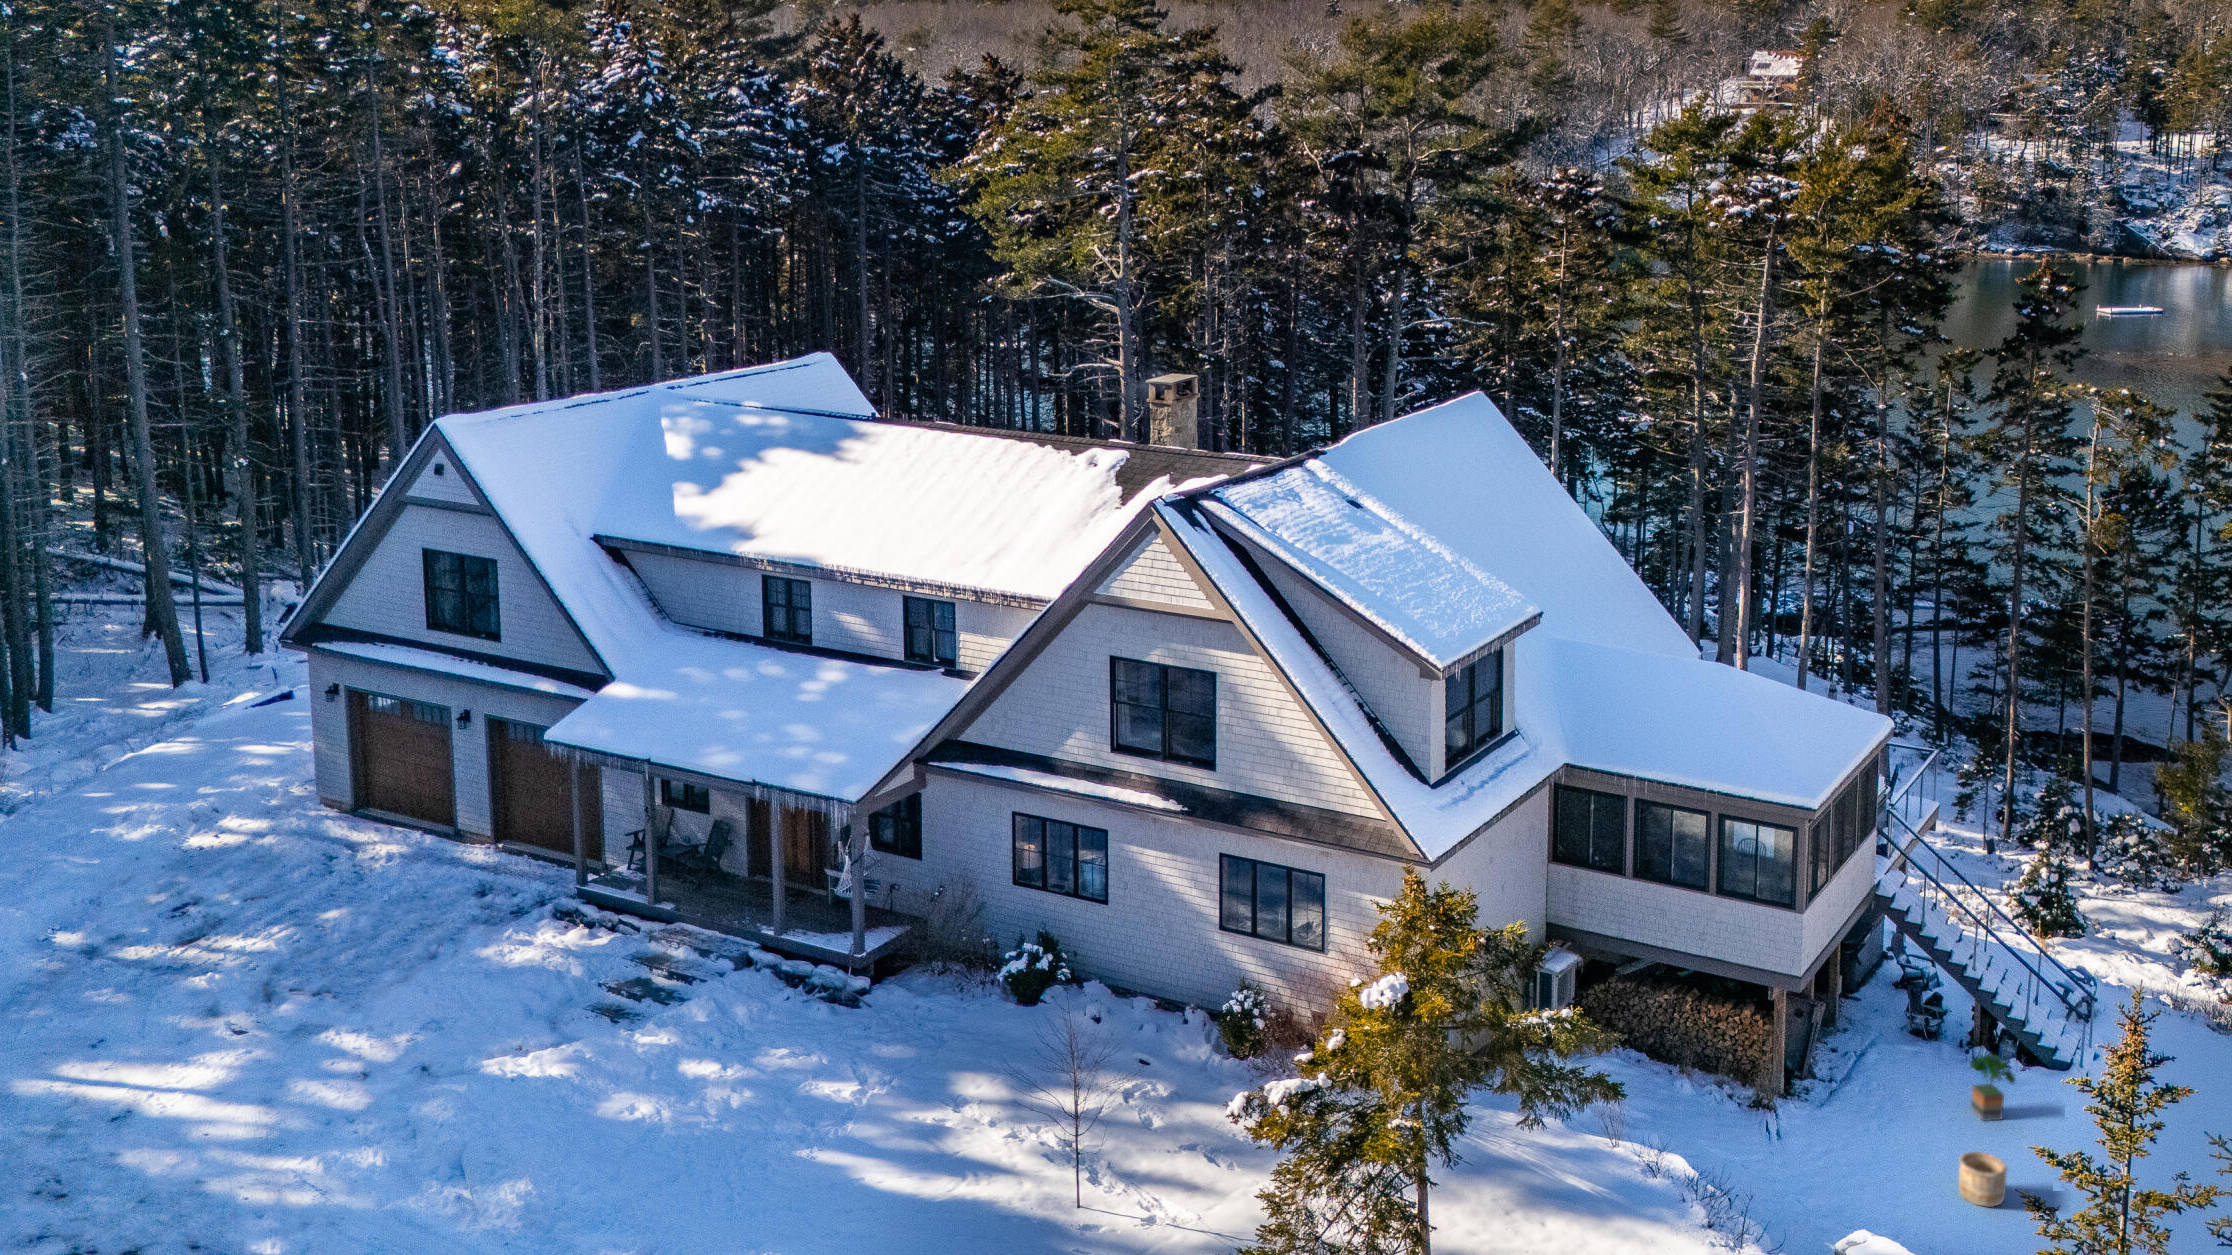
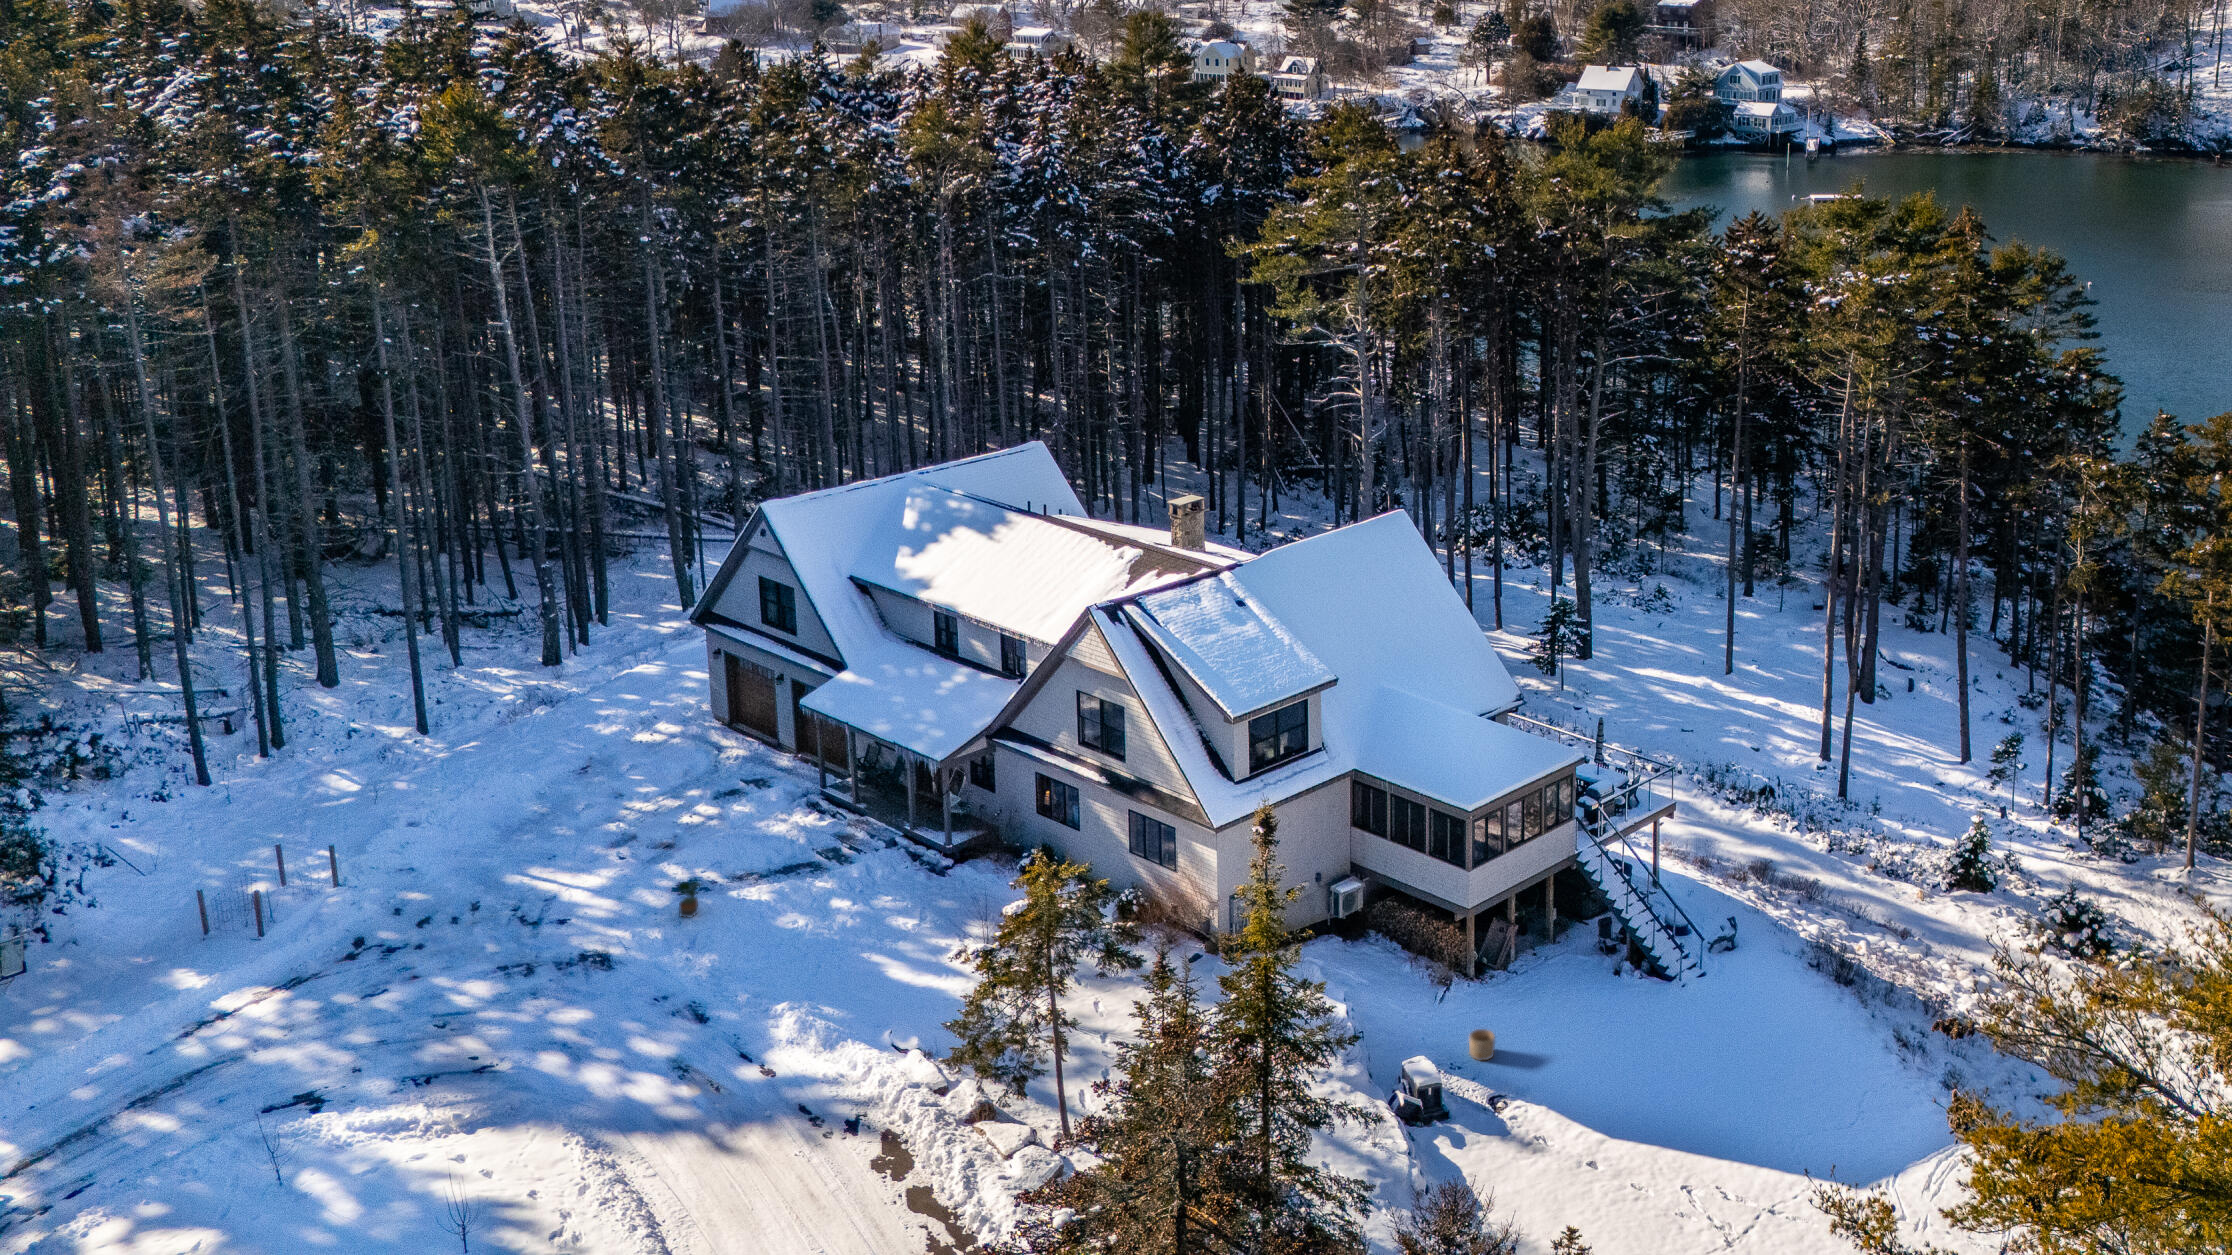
potted tree: present [1970,1055,2015,1121] -> present [678,881,700,917]

